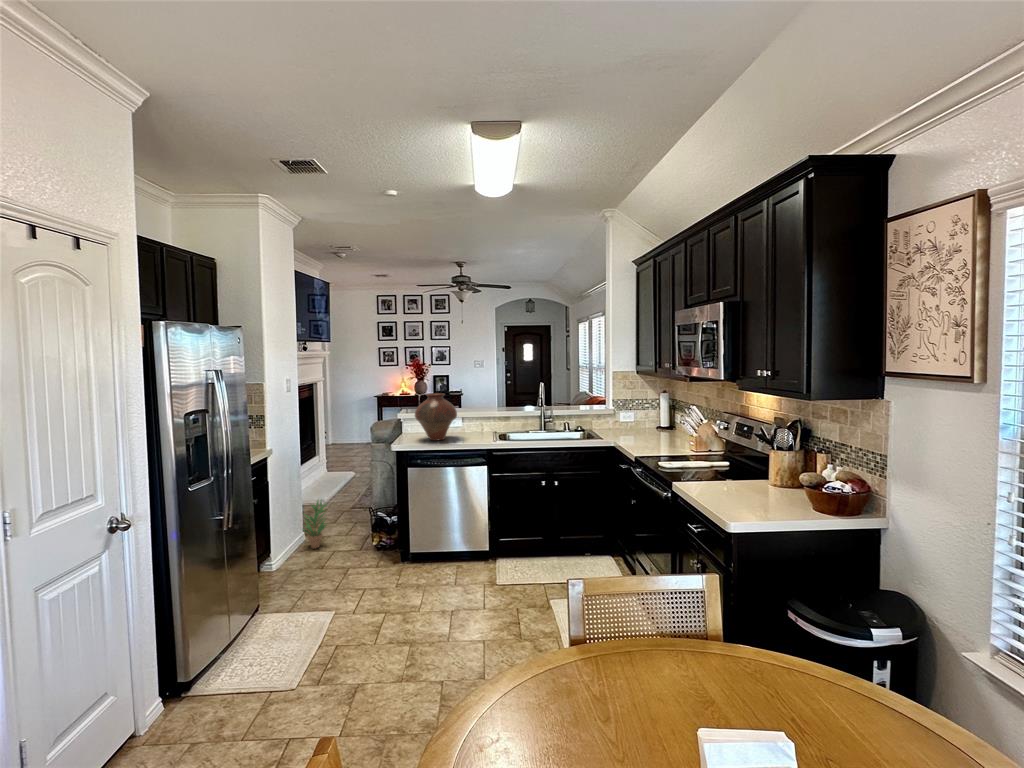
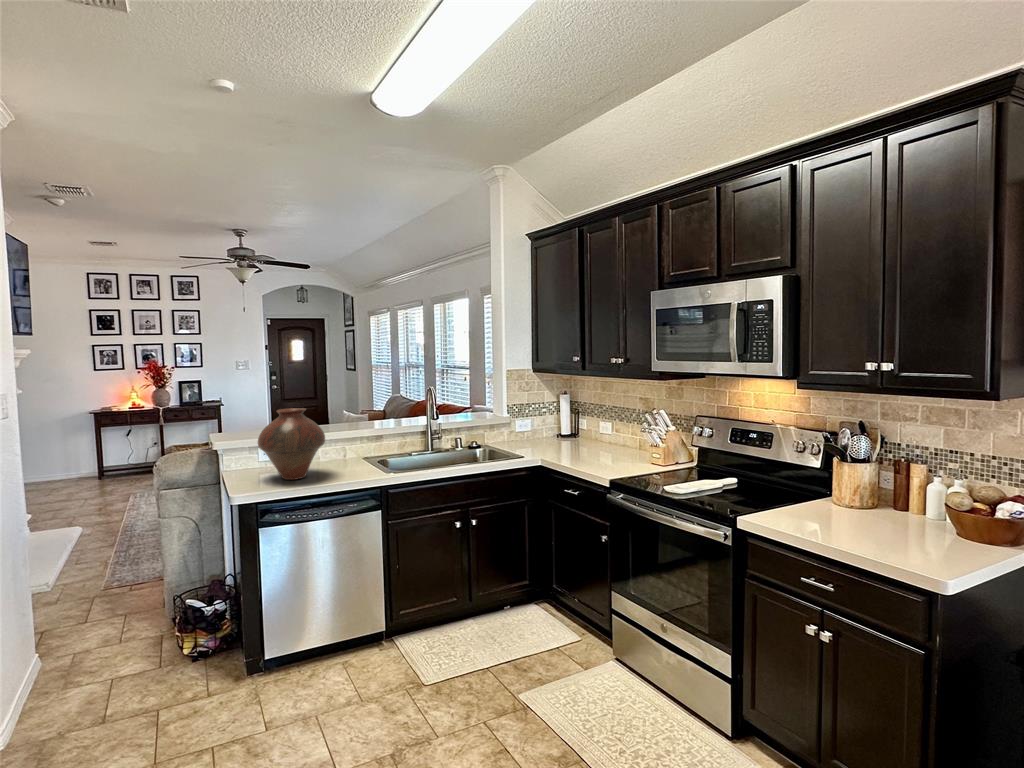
potted plant: present [303,501,327,548] -> none [36,594,92,685]

